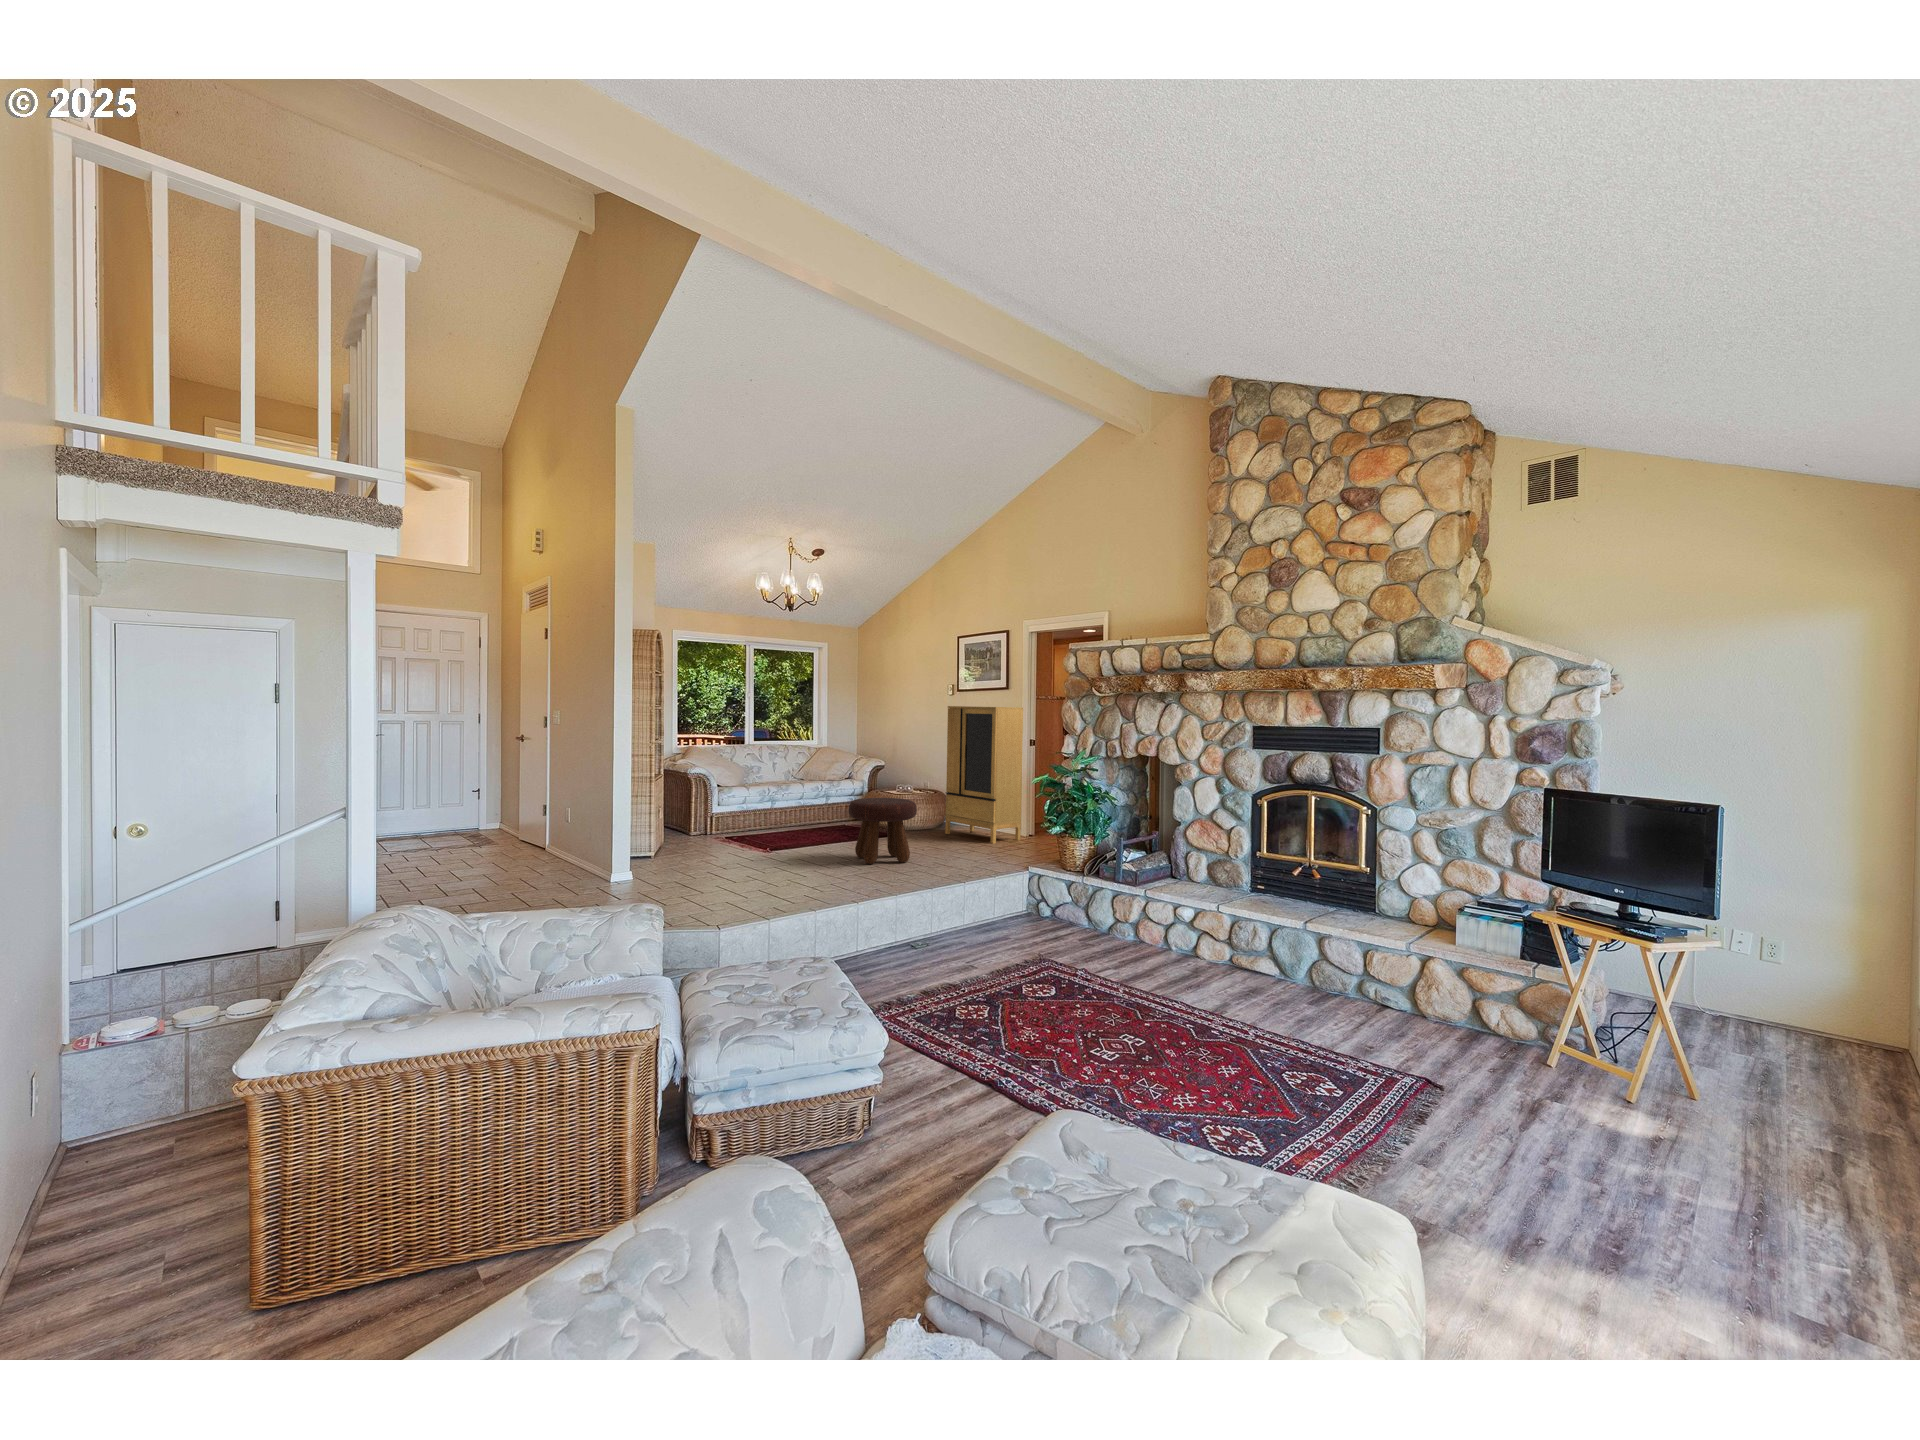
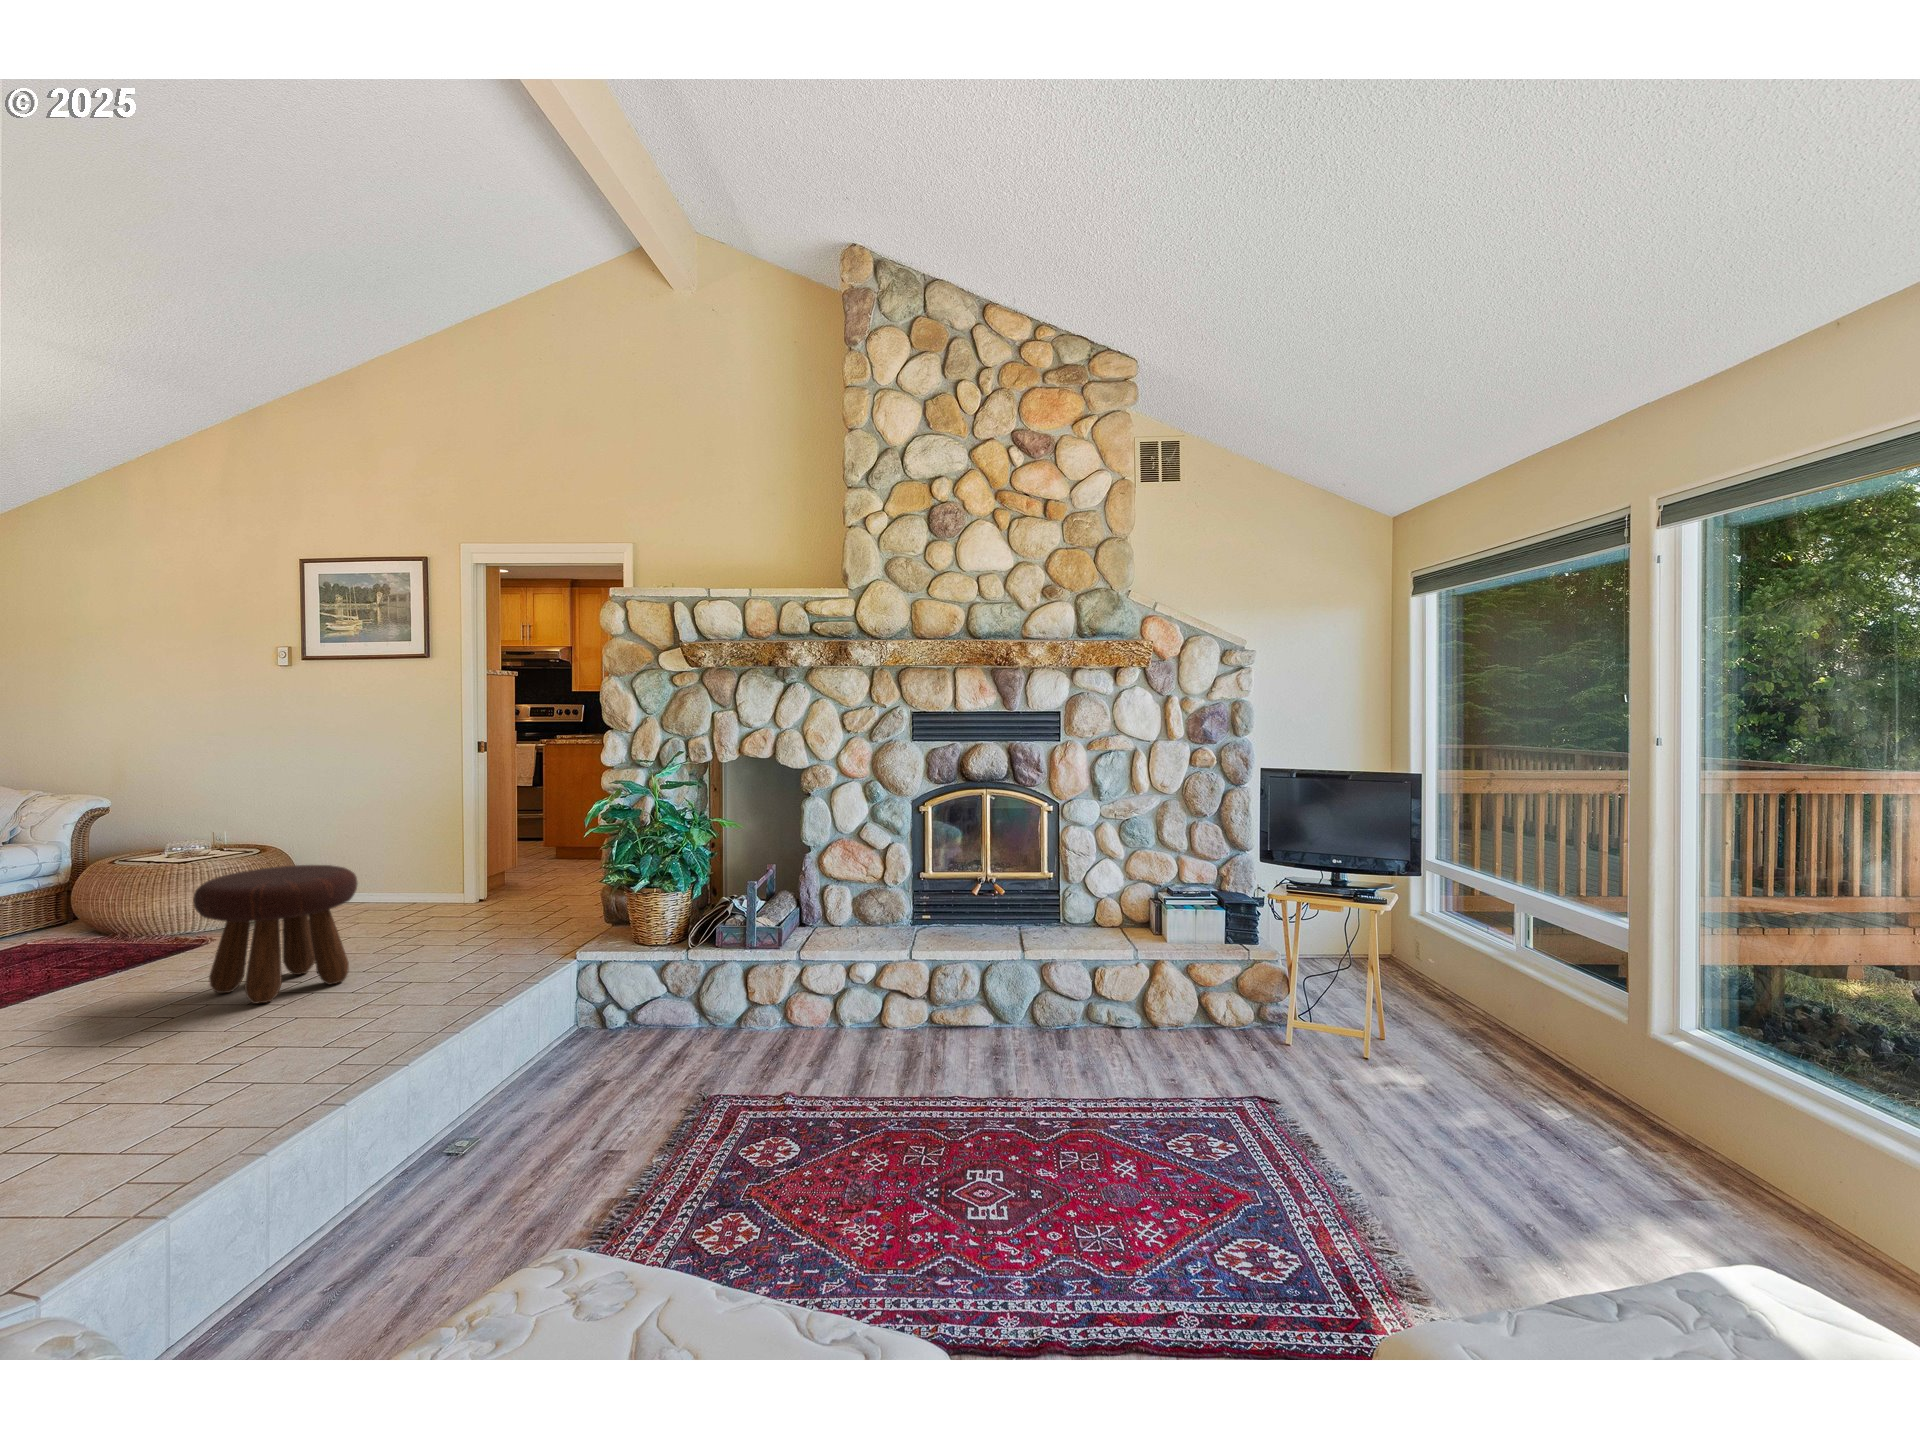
cabinet: present [945,706,1023,844] -> none [345,688,500,911]

